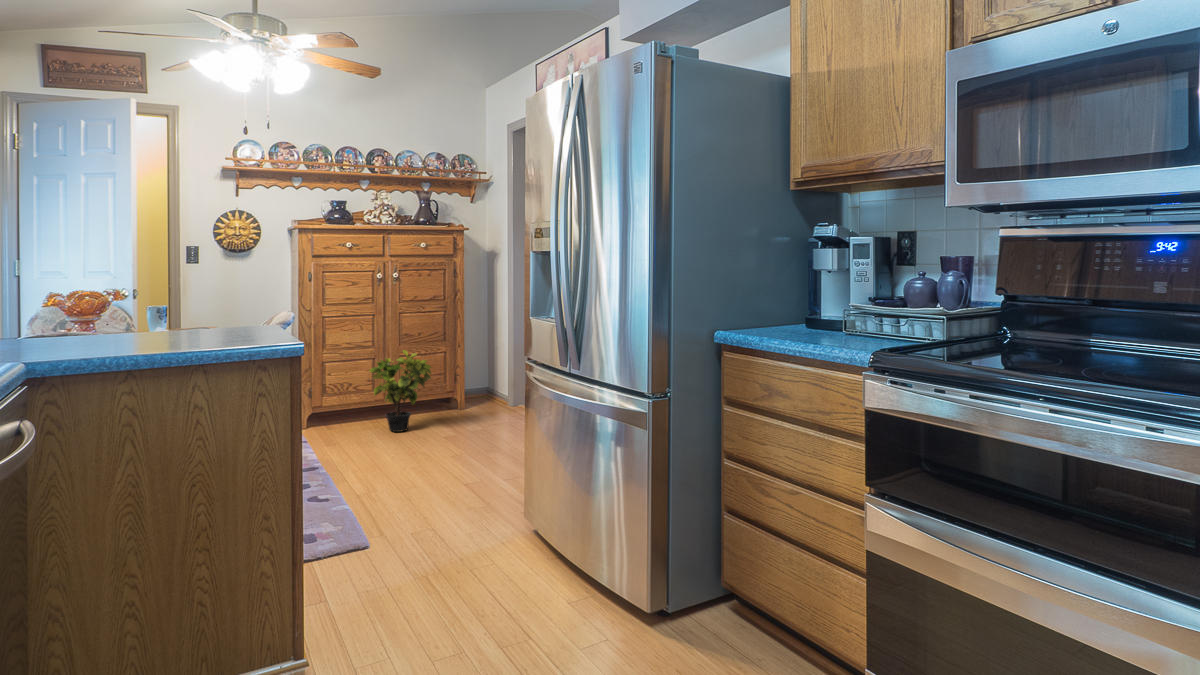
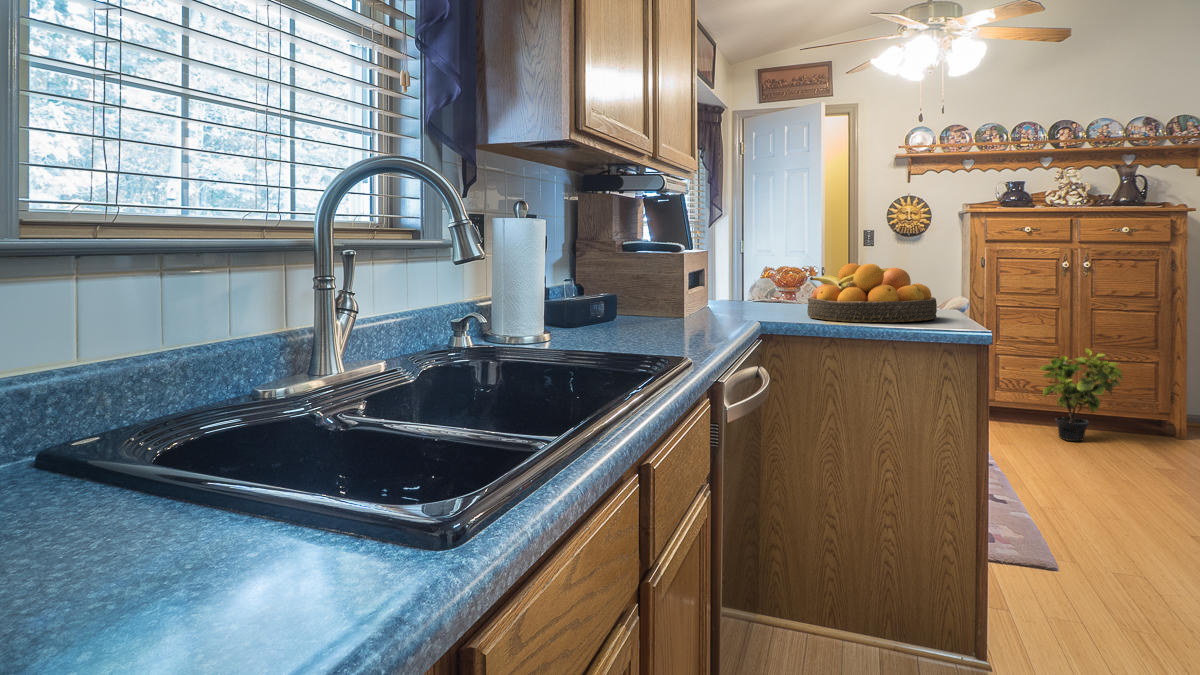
fruit bowl: none [96,281,235,341] -> present [807,263,937,322]

